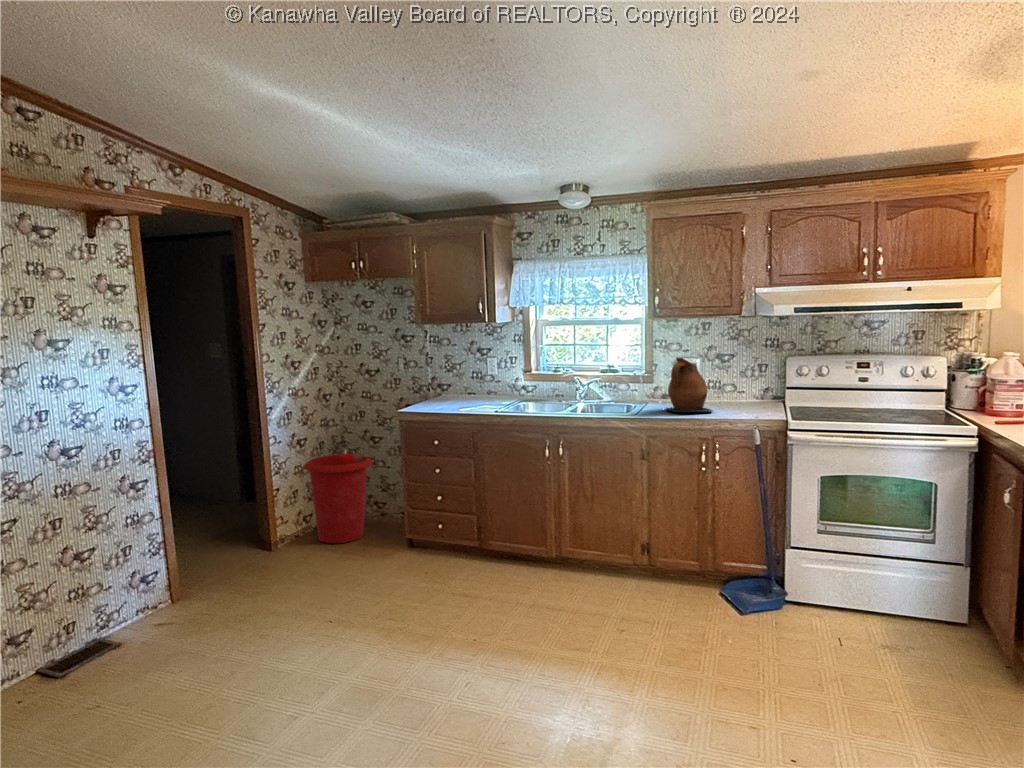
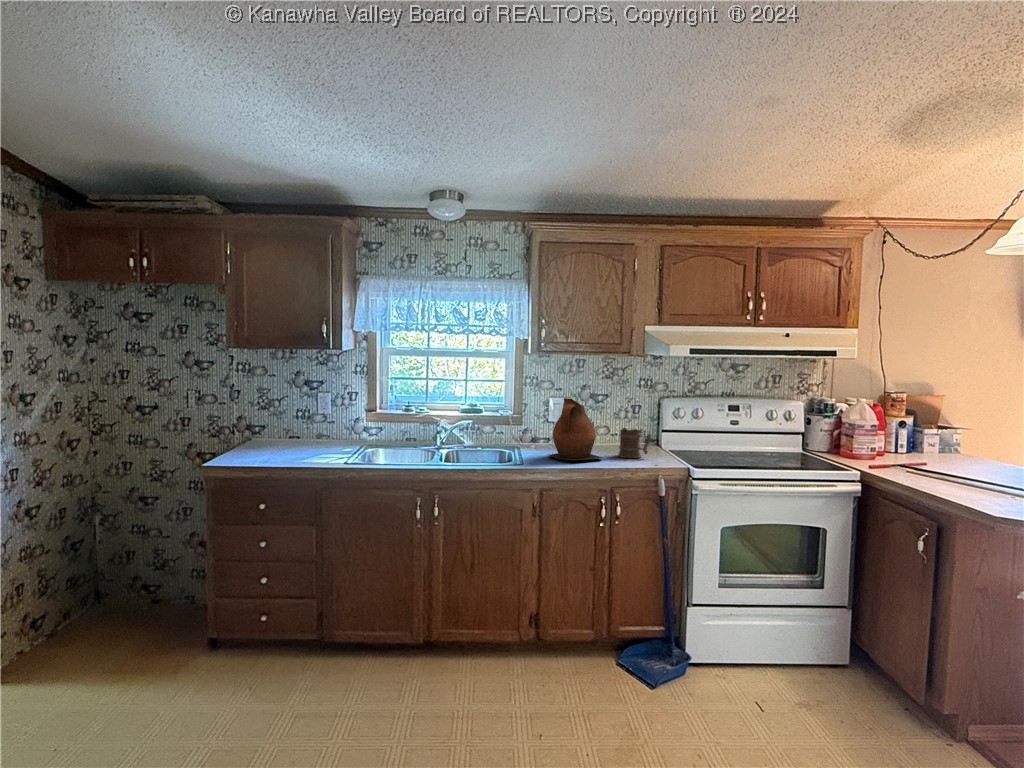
mug: none [732,384,762,412] -> present [618,428,651,458]
waste bin: present [303,454,373,543] -> none [33,525,150,660]

